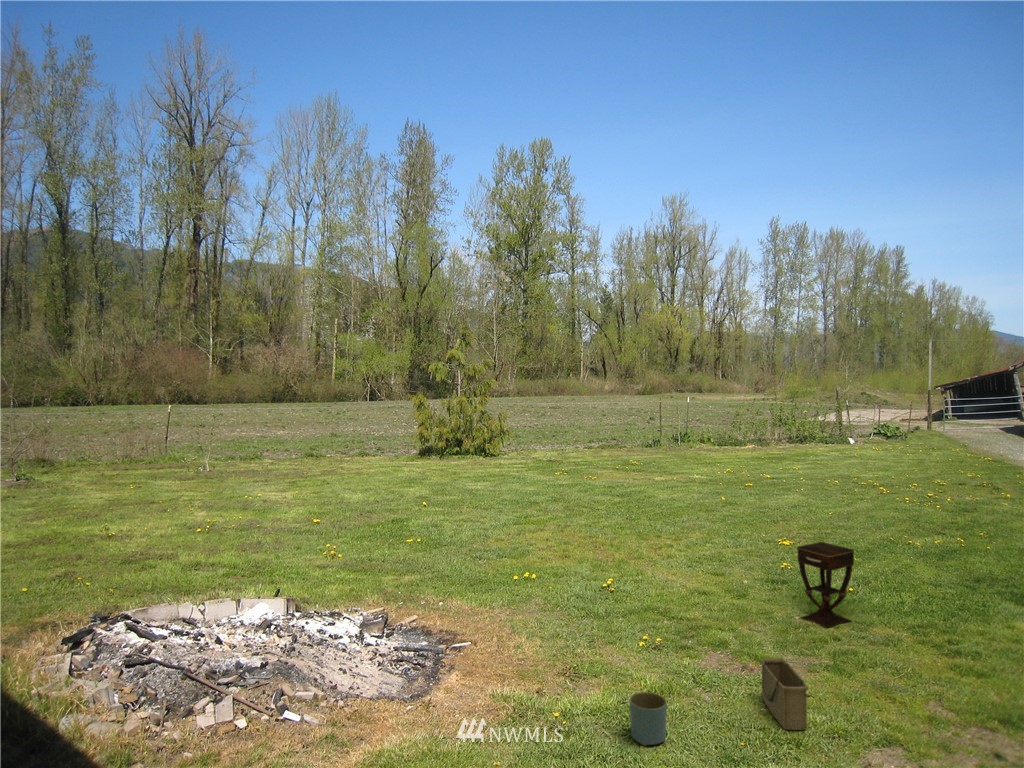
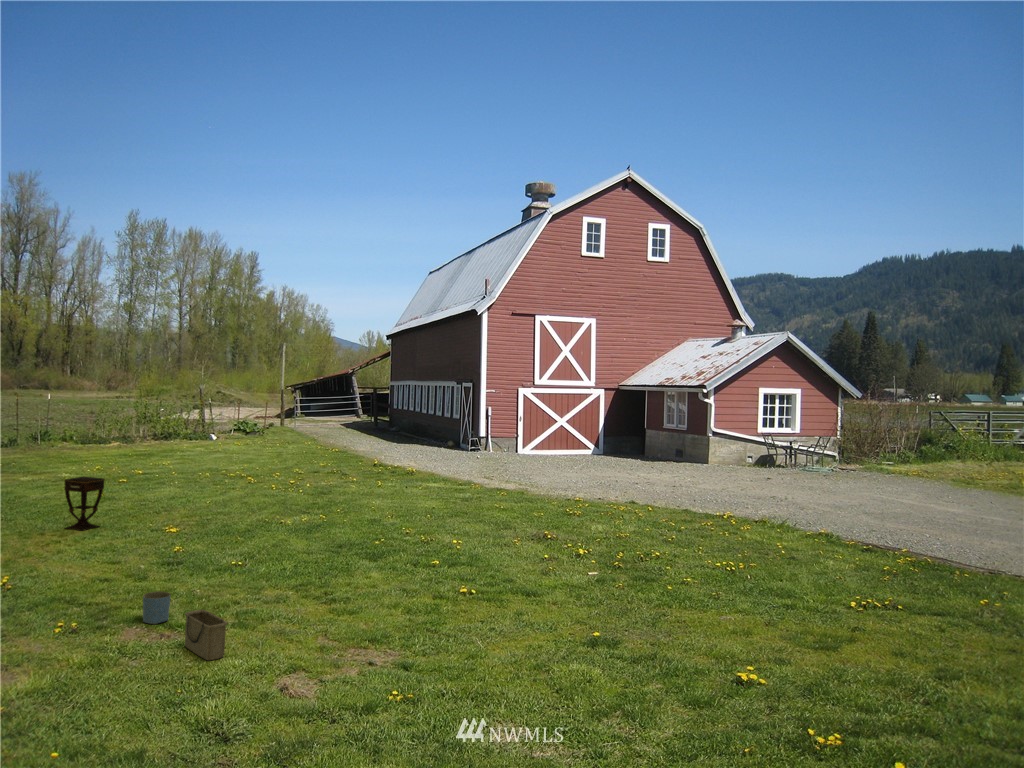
side table: present [797,542,854,628] -> present [64,477,105,531]
planter: present [630,692,667,746] -> present [143,591,171,625]

